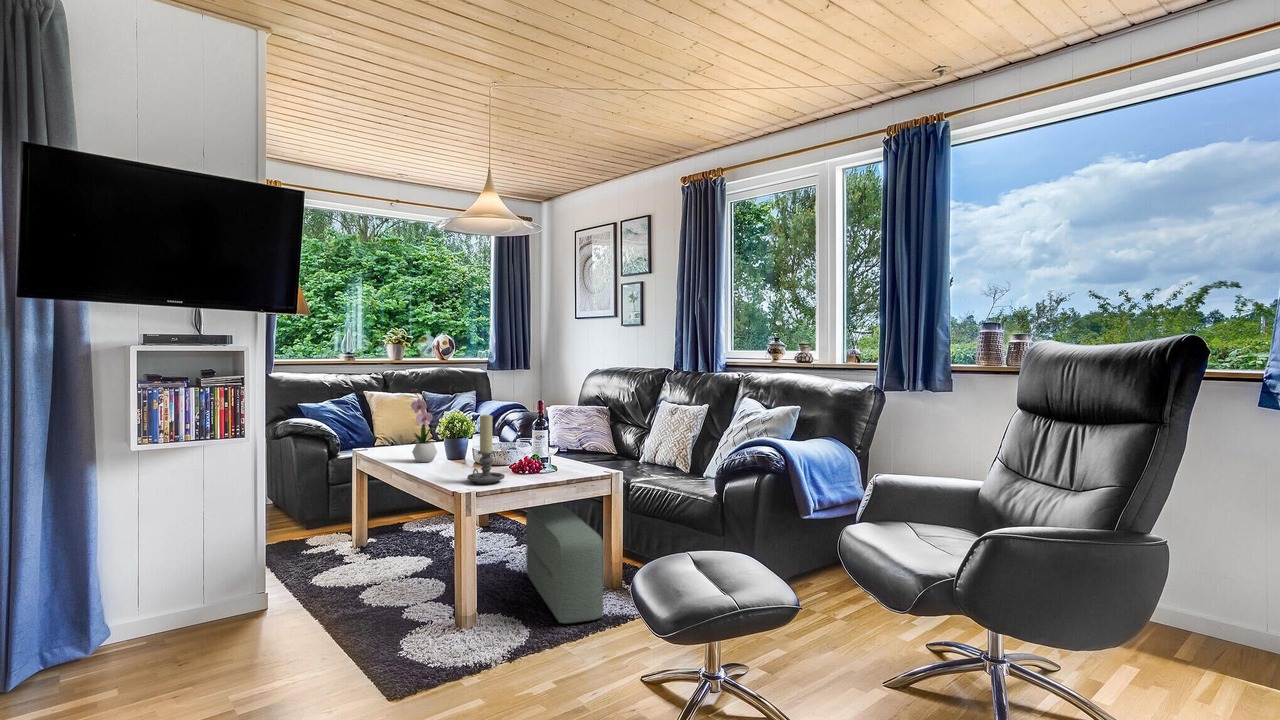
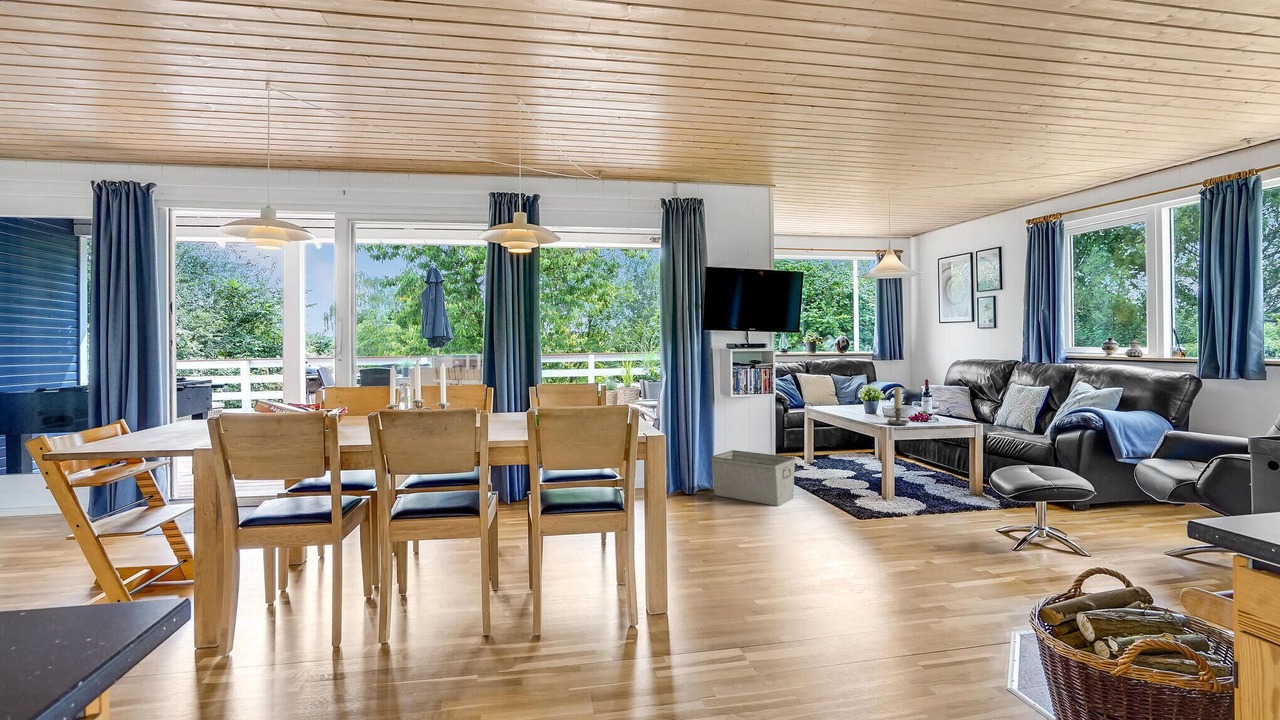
flower arrangement: present [411,389,438,462] -> none [847,373,862,415]
pouf: present [526,506,604,623] -> none [918,444,972,504]
storage bin: none [62,559,276,689] -> present [711,450,795,506]

